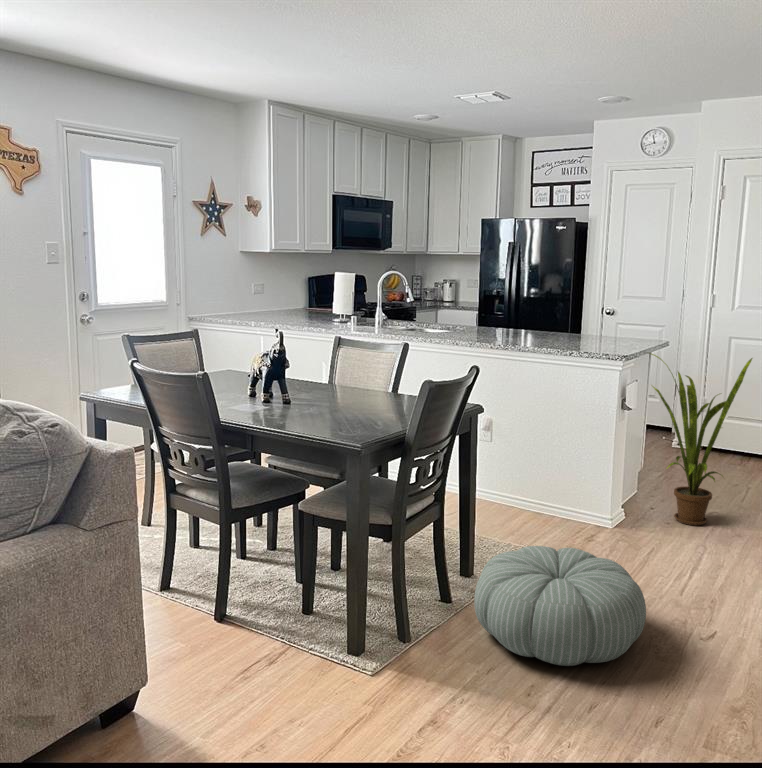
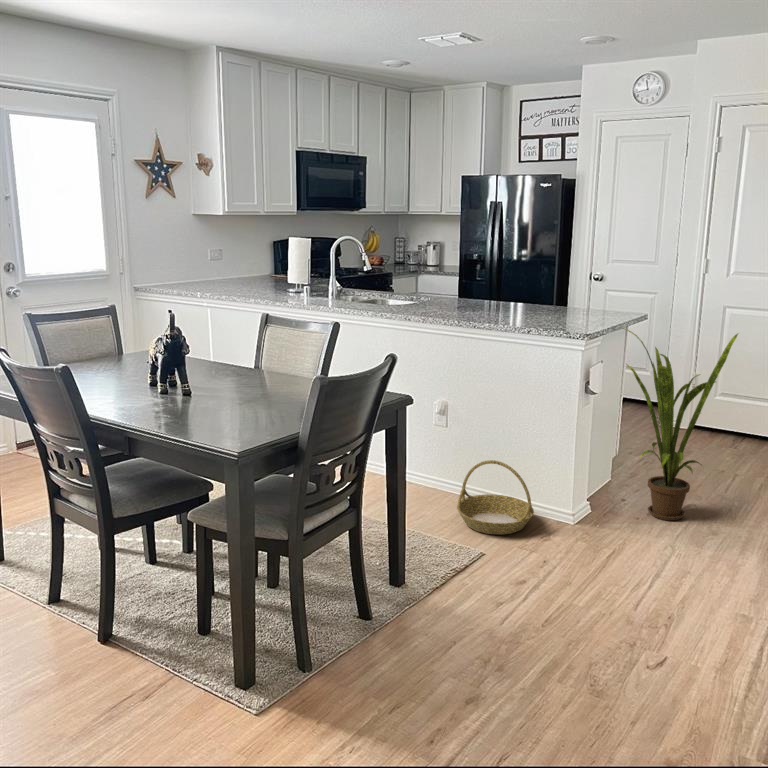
basket: none [505,470,576,536] -> present [457,460,534,534]
pouf: present [474,546,646,666] -> none [387,558,585,709]

